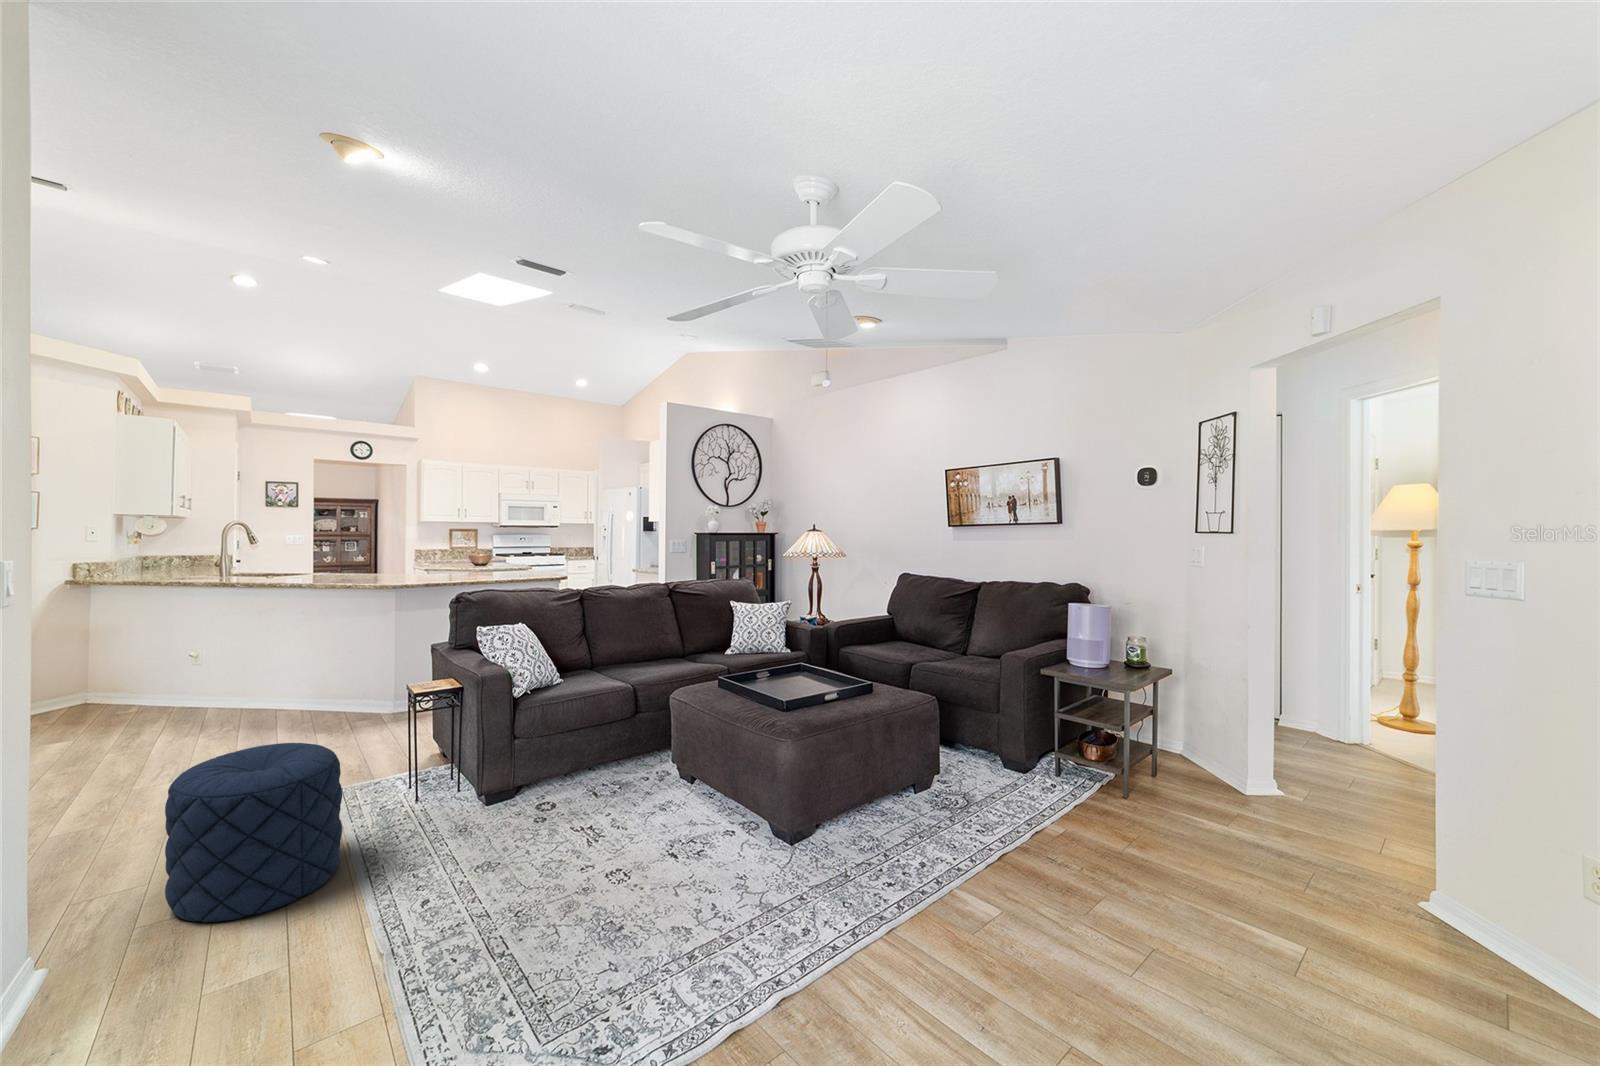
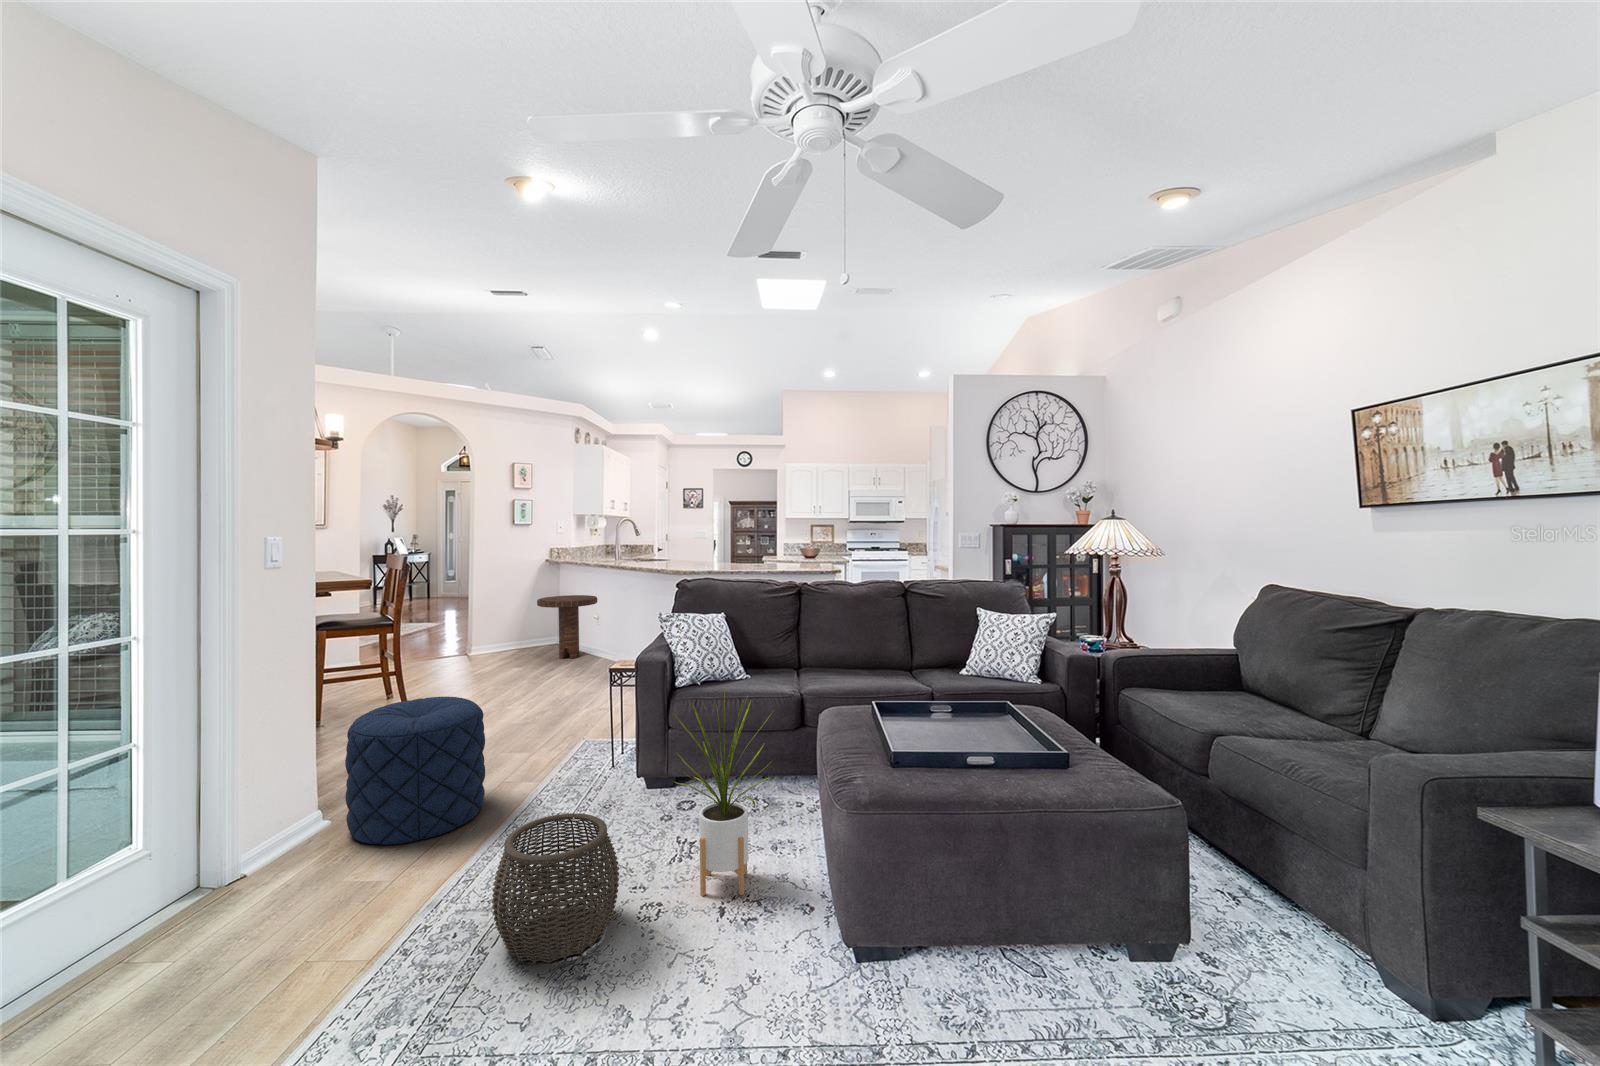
side table: none [102,625,207,712] -> present [537,595,597,659]
house plant: none [616,678,698,844] -> present [674,692,770,896]
woven basket: none [518,797,624,920] -> present [492,813,619,964]

